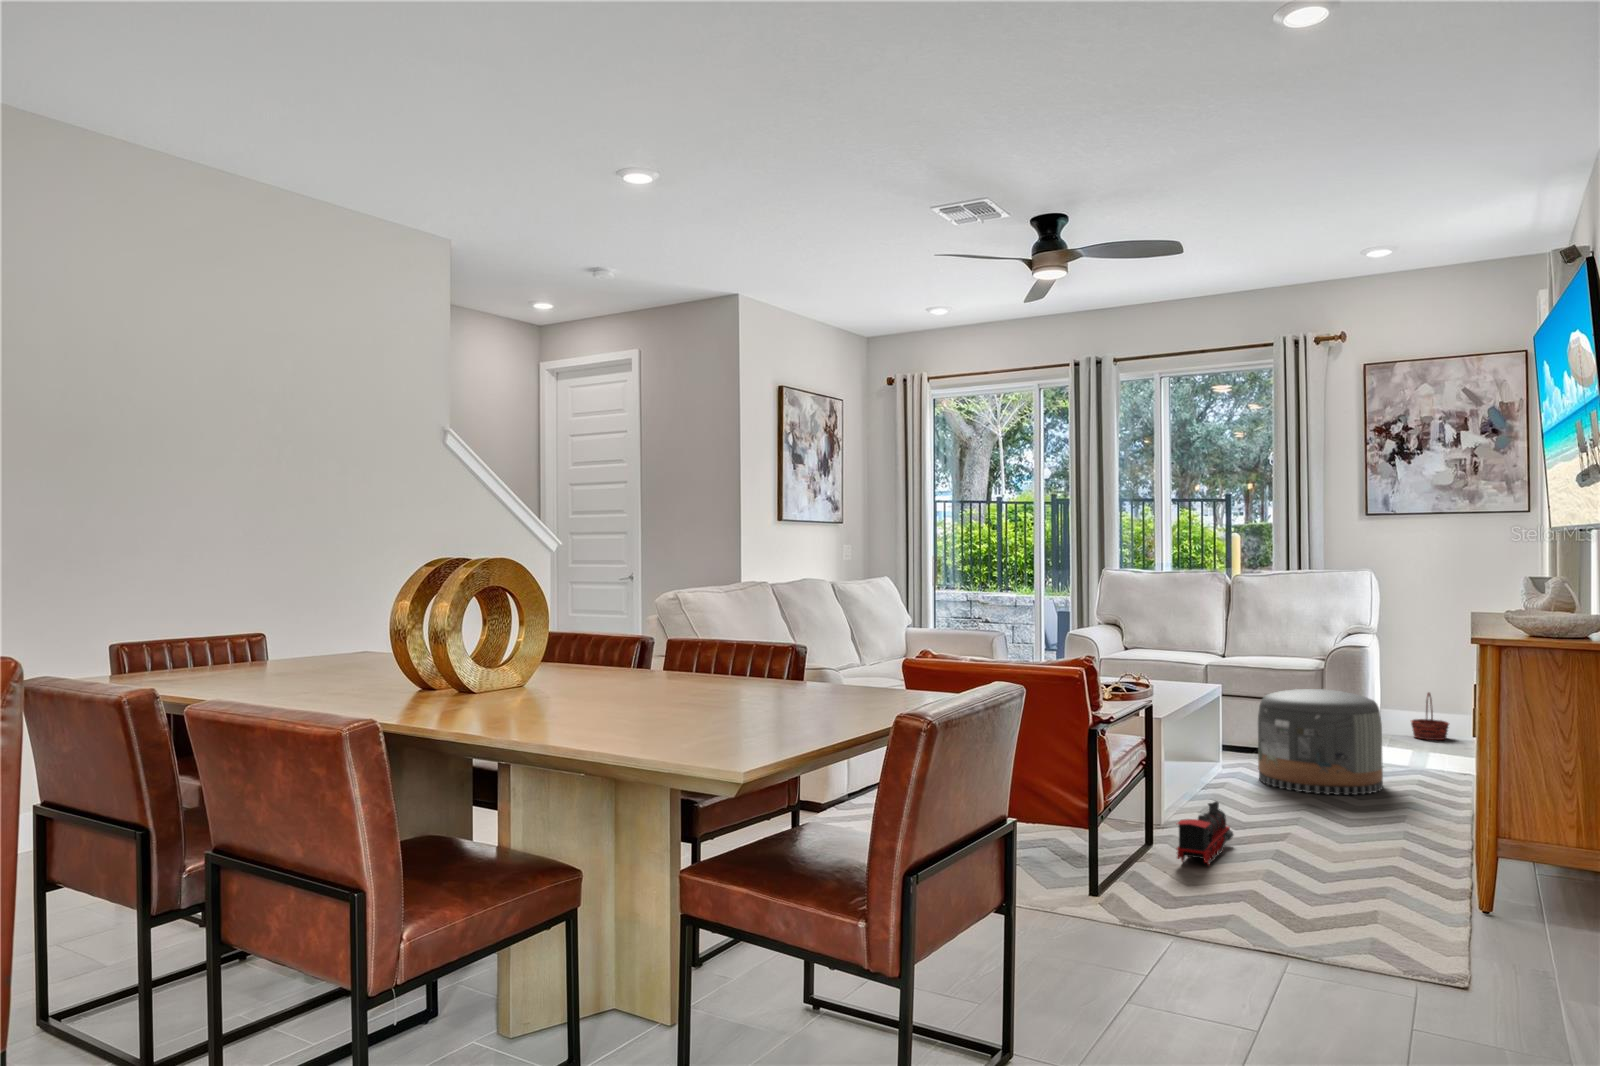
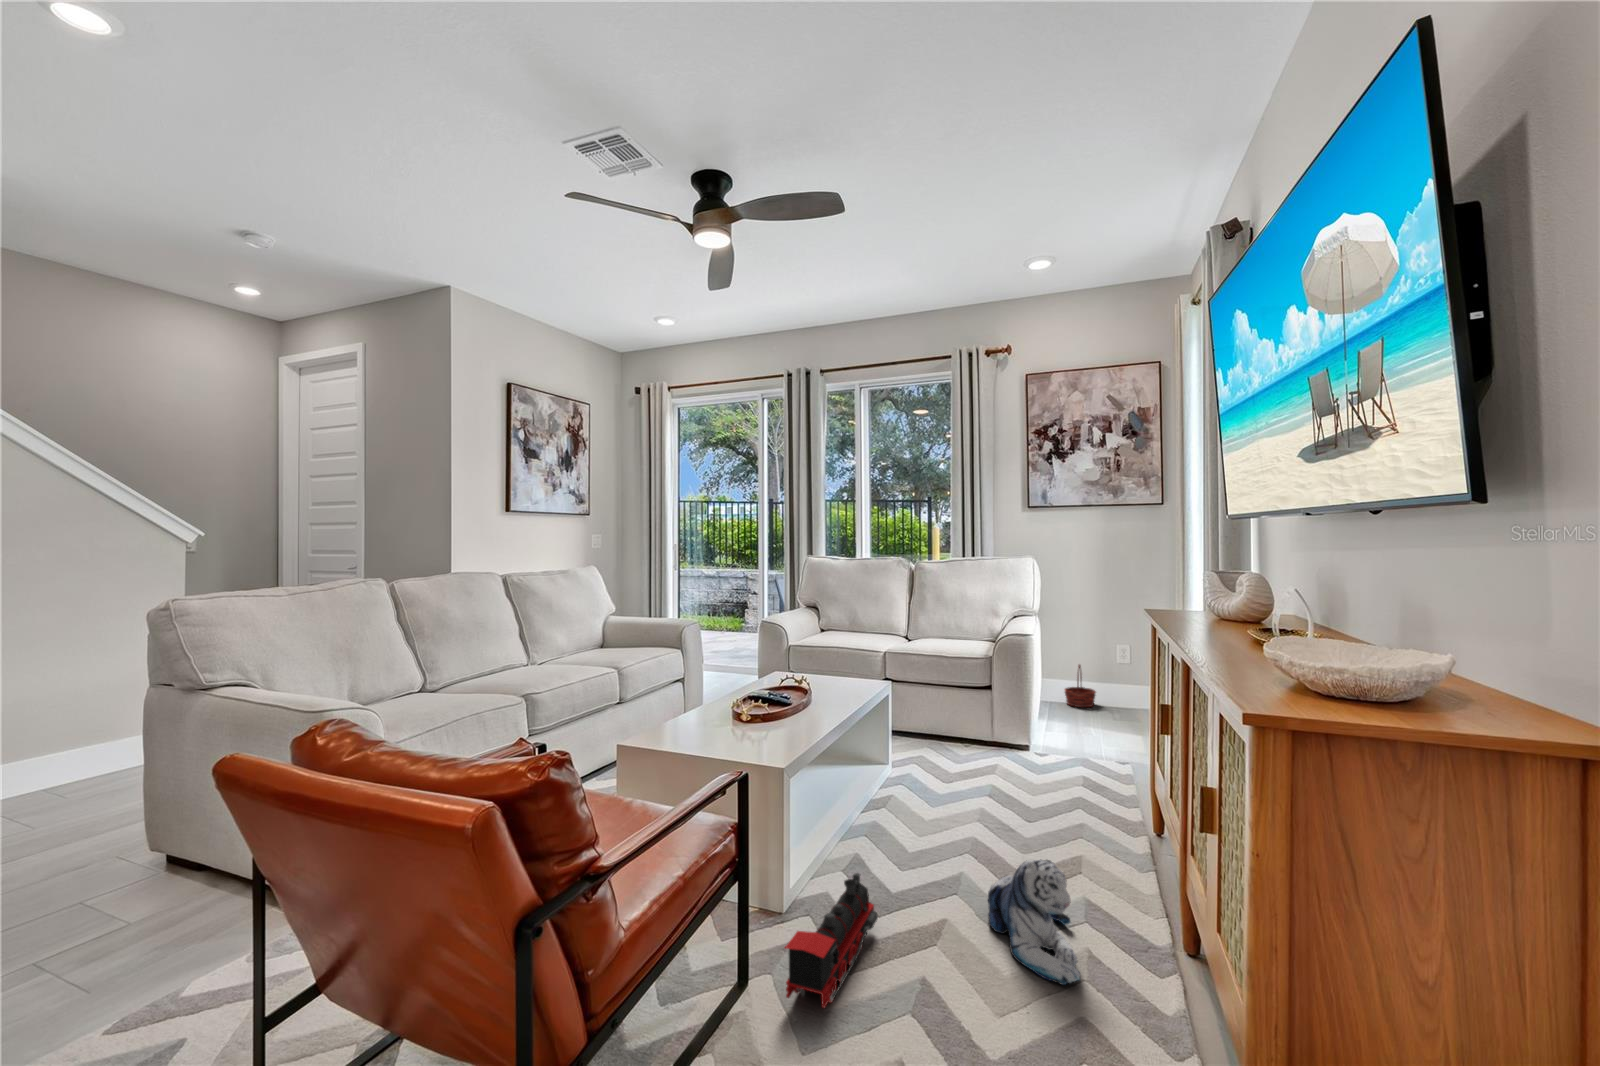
pouf: present [1258,689,1383,795] -> none [927,682,1048,803]
plush toy: none [1323,790,1395,867] -> present [988,860,1080,985]

